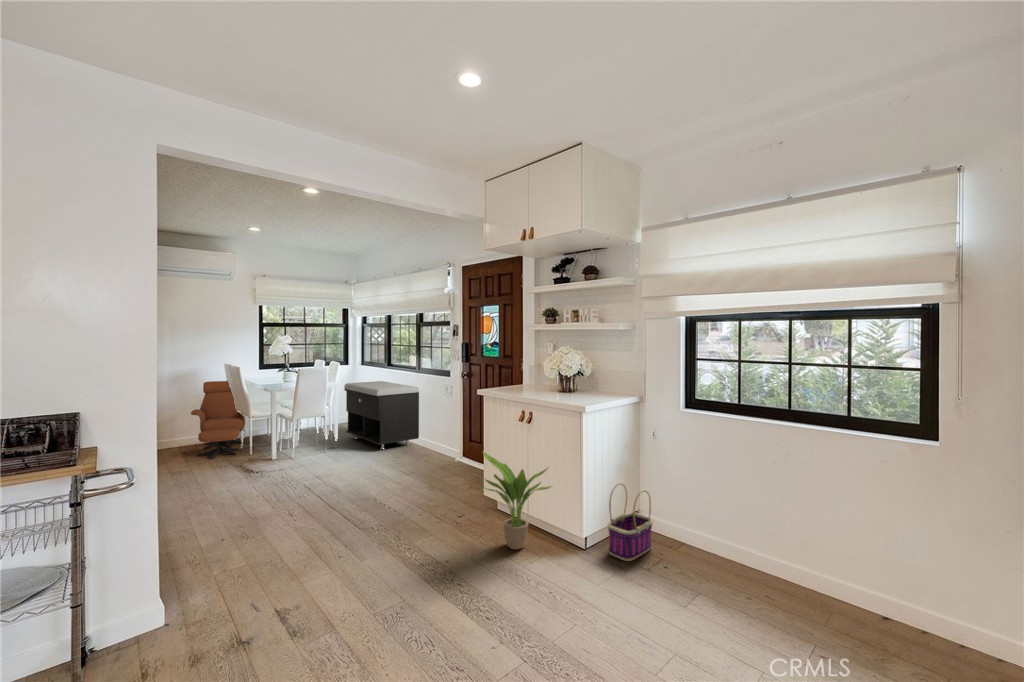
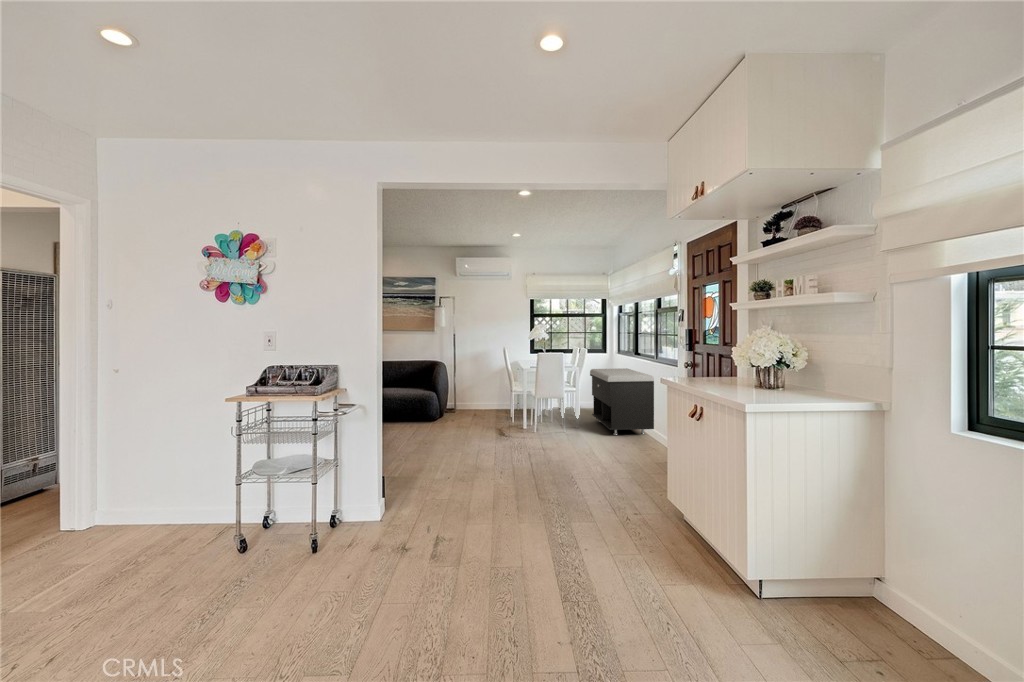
lounge chair: present [191,381,246,458] -> none [479,362,523,423]
potted plant: present [483,451,552,550] -> none [625,445,714,567]
basket: present [608,483,653,561] -> none [793,521,881,635]

